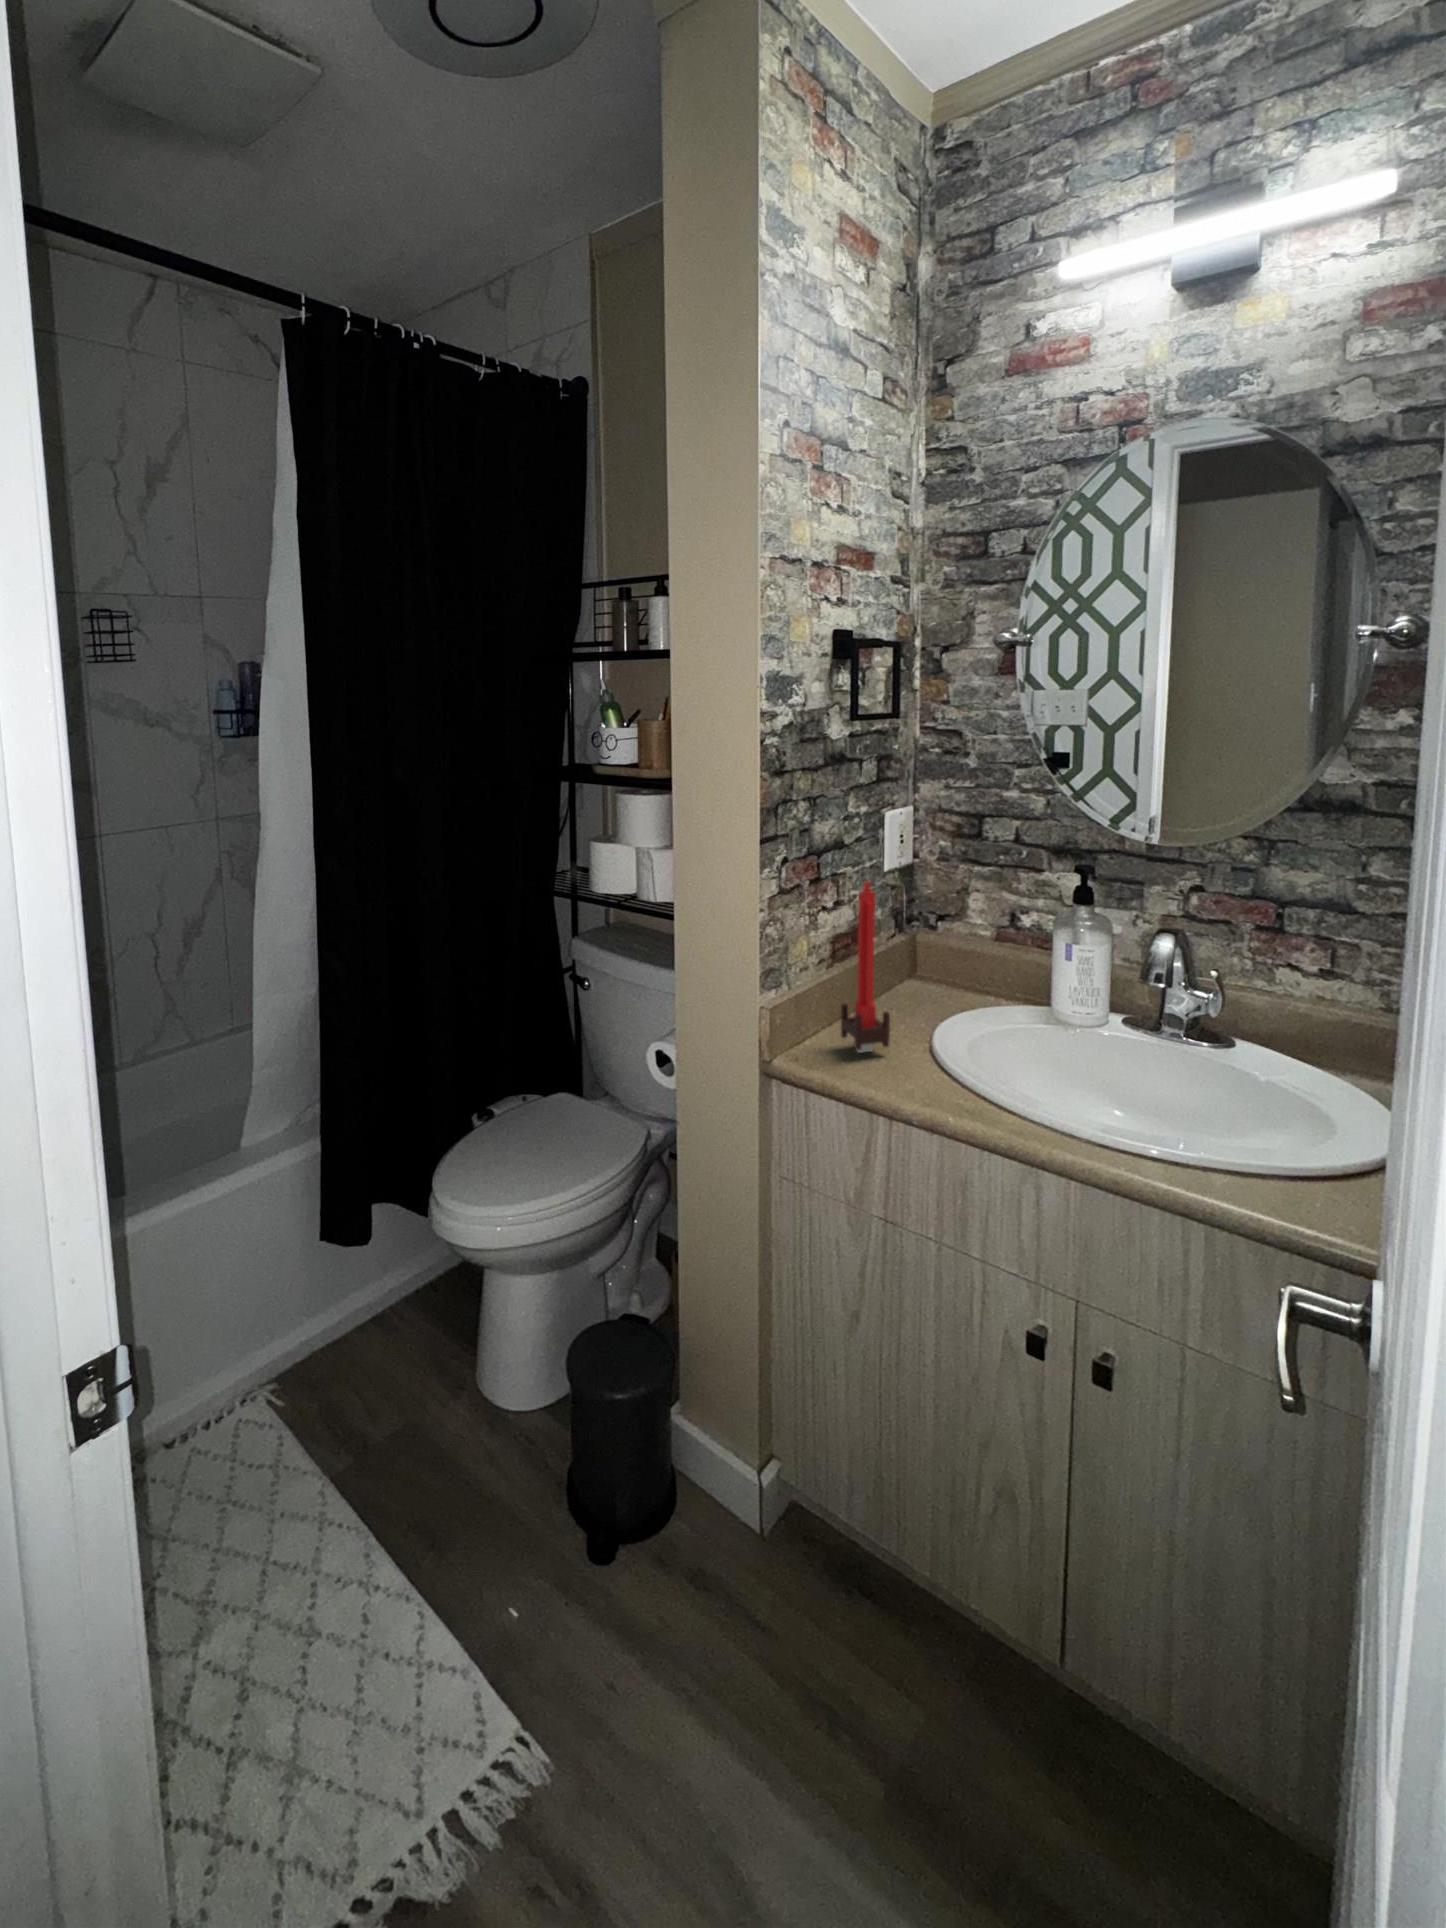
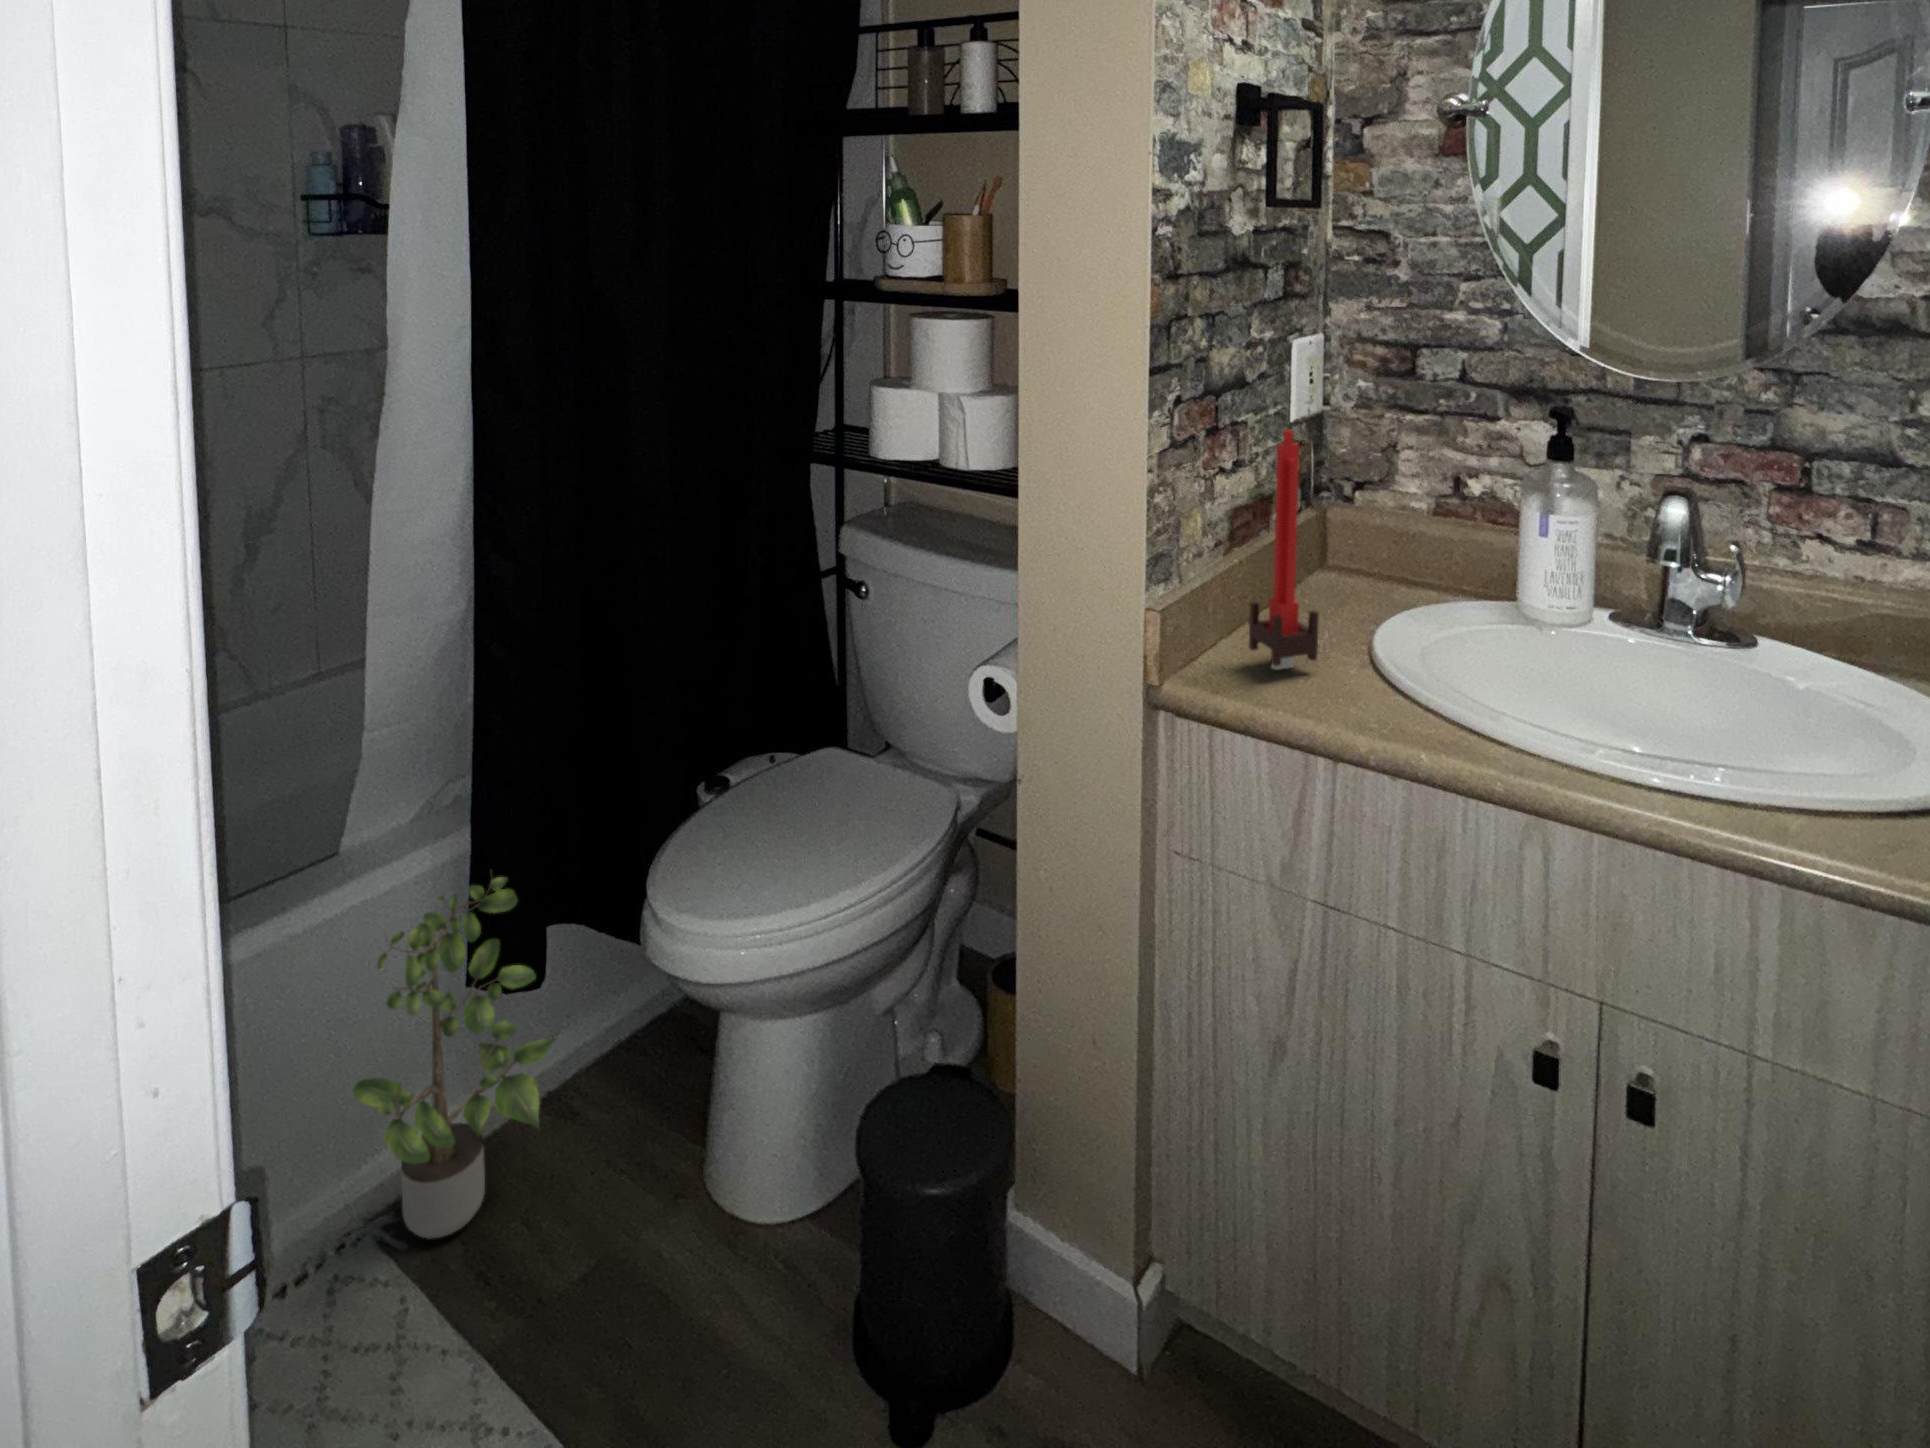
potted plant: none [249,1163,382,1400] -> present [353,877,556,1238]

